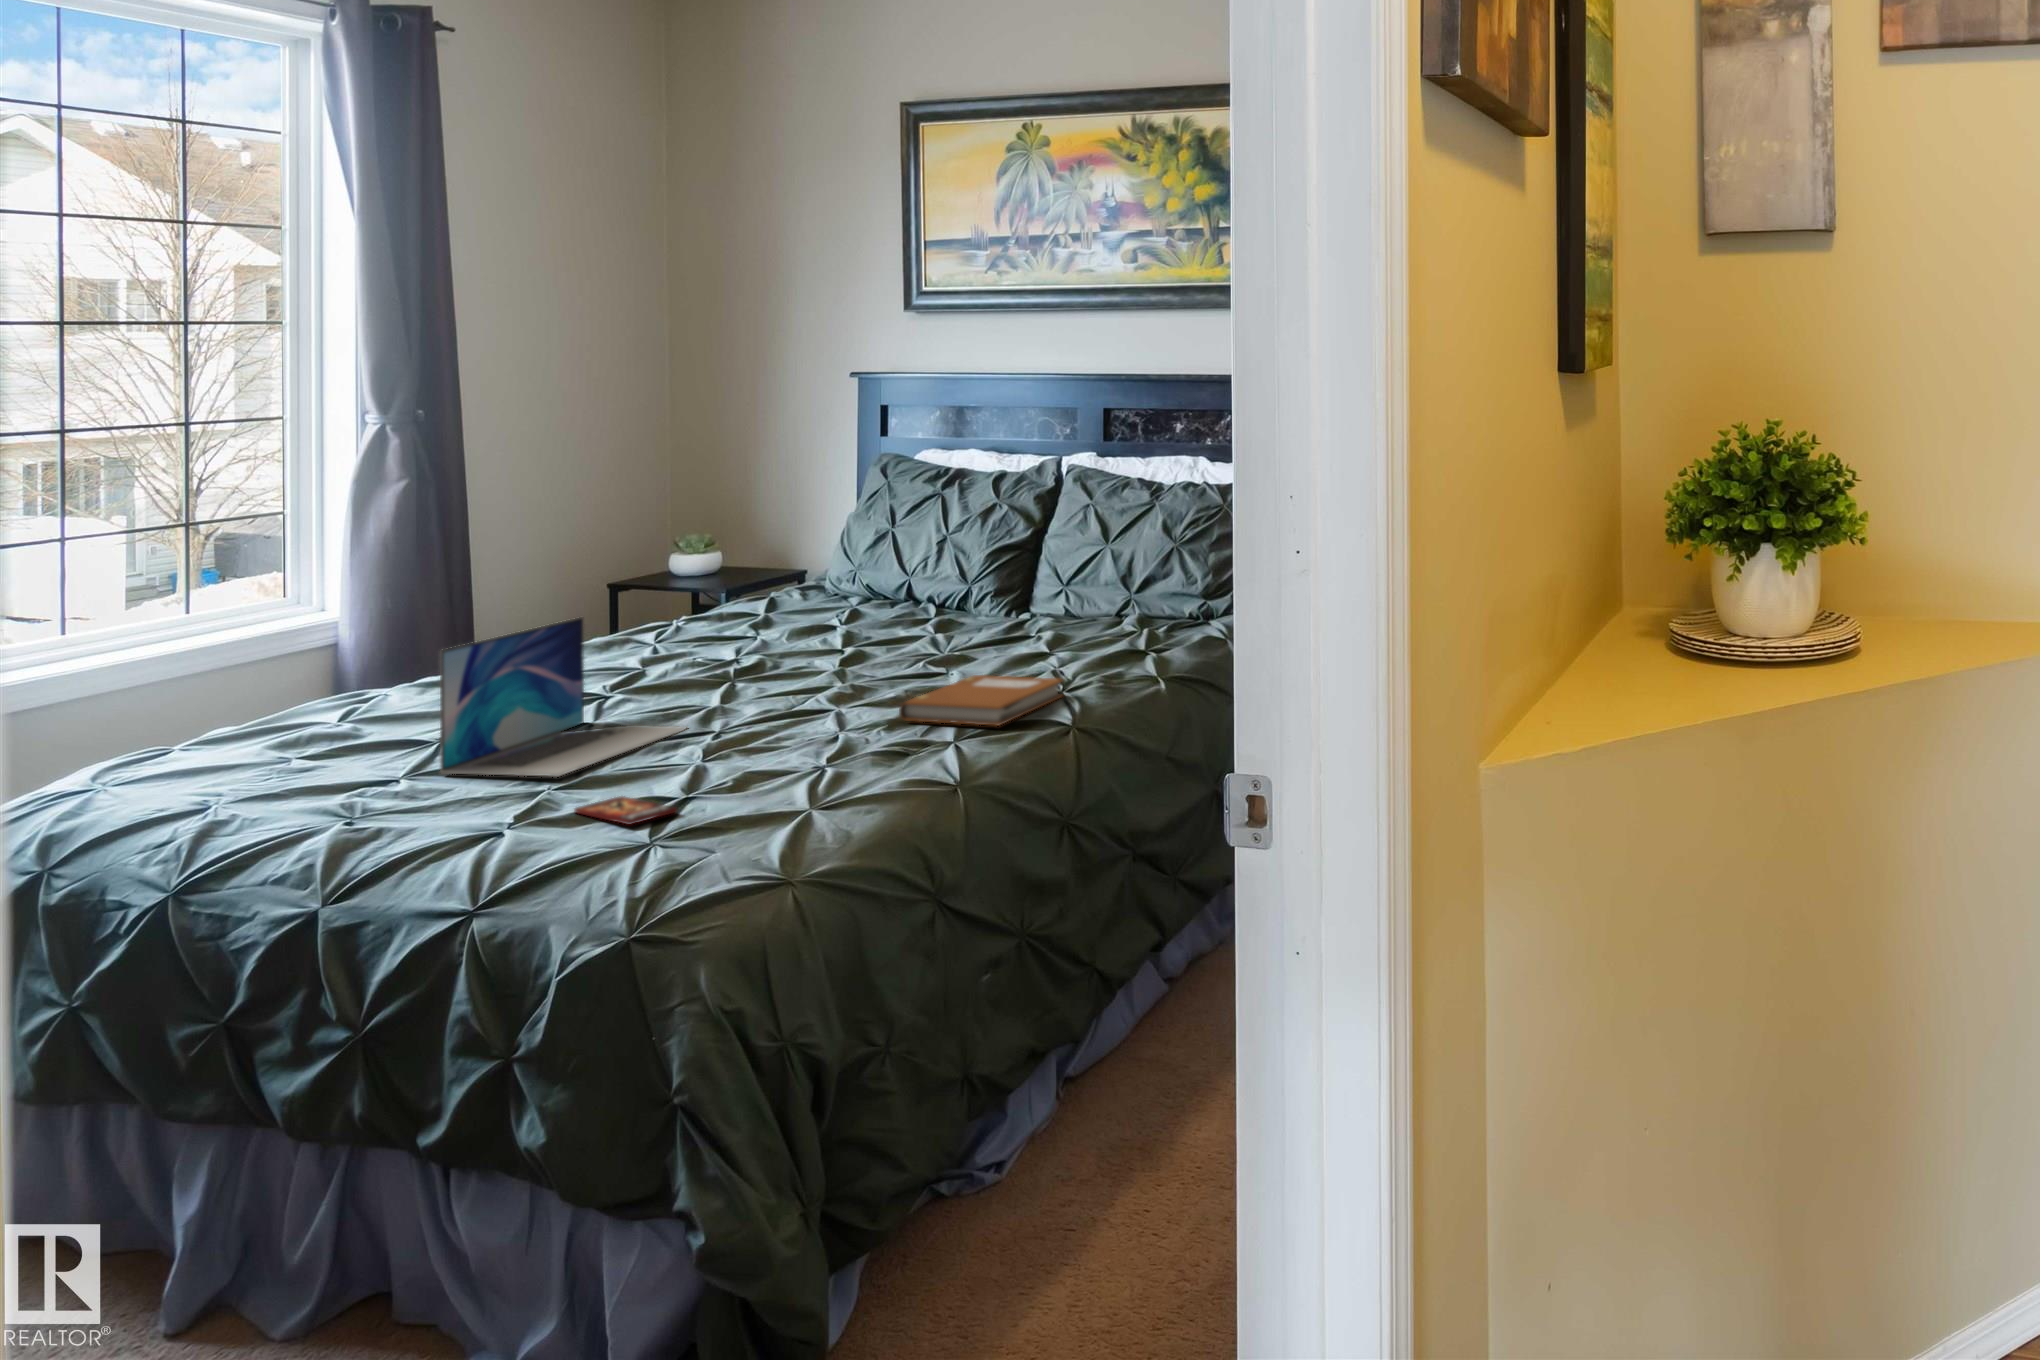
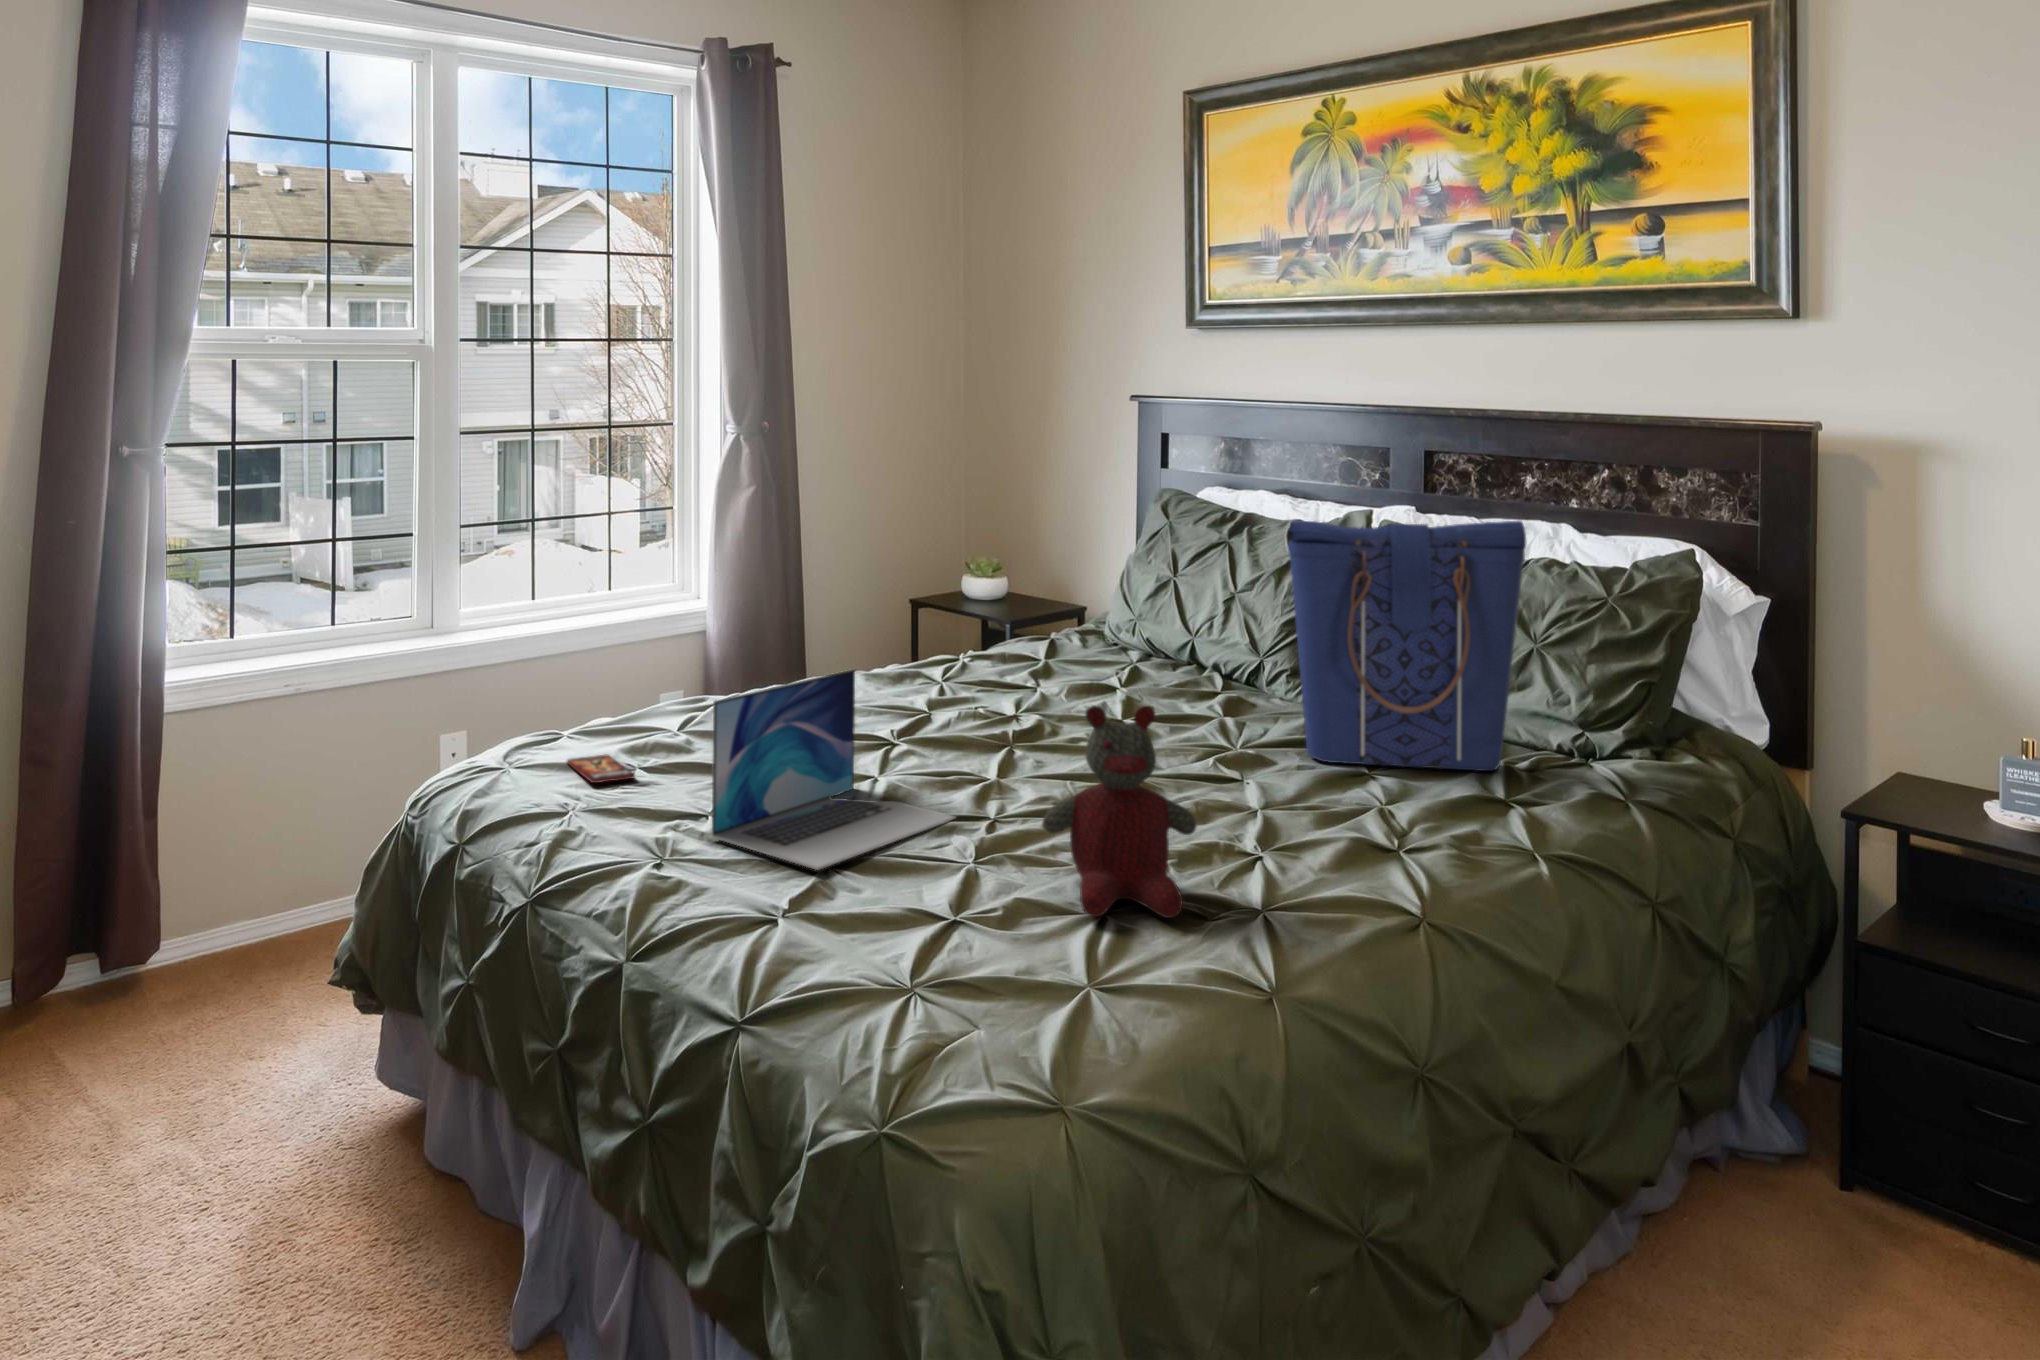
tote bag: none [982,453,1163,651] -> present [1288,521,1526,771]
stuffed bear: none [771,603,901,766] -> present [1042,705,1196,918]
notebook: present [899,675,1063,726] -> none [1192,800,1402,893]
smartphone: present [575,796,677,824] -> present [567,754,635,783]

